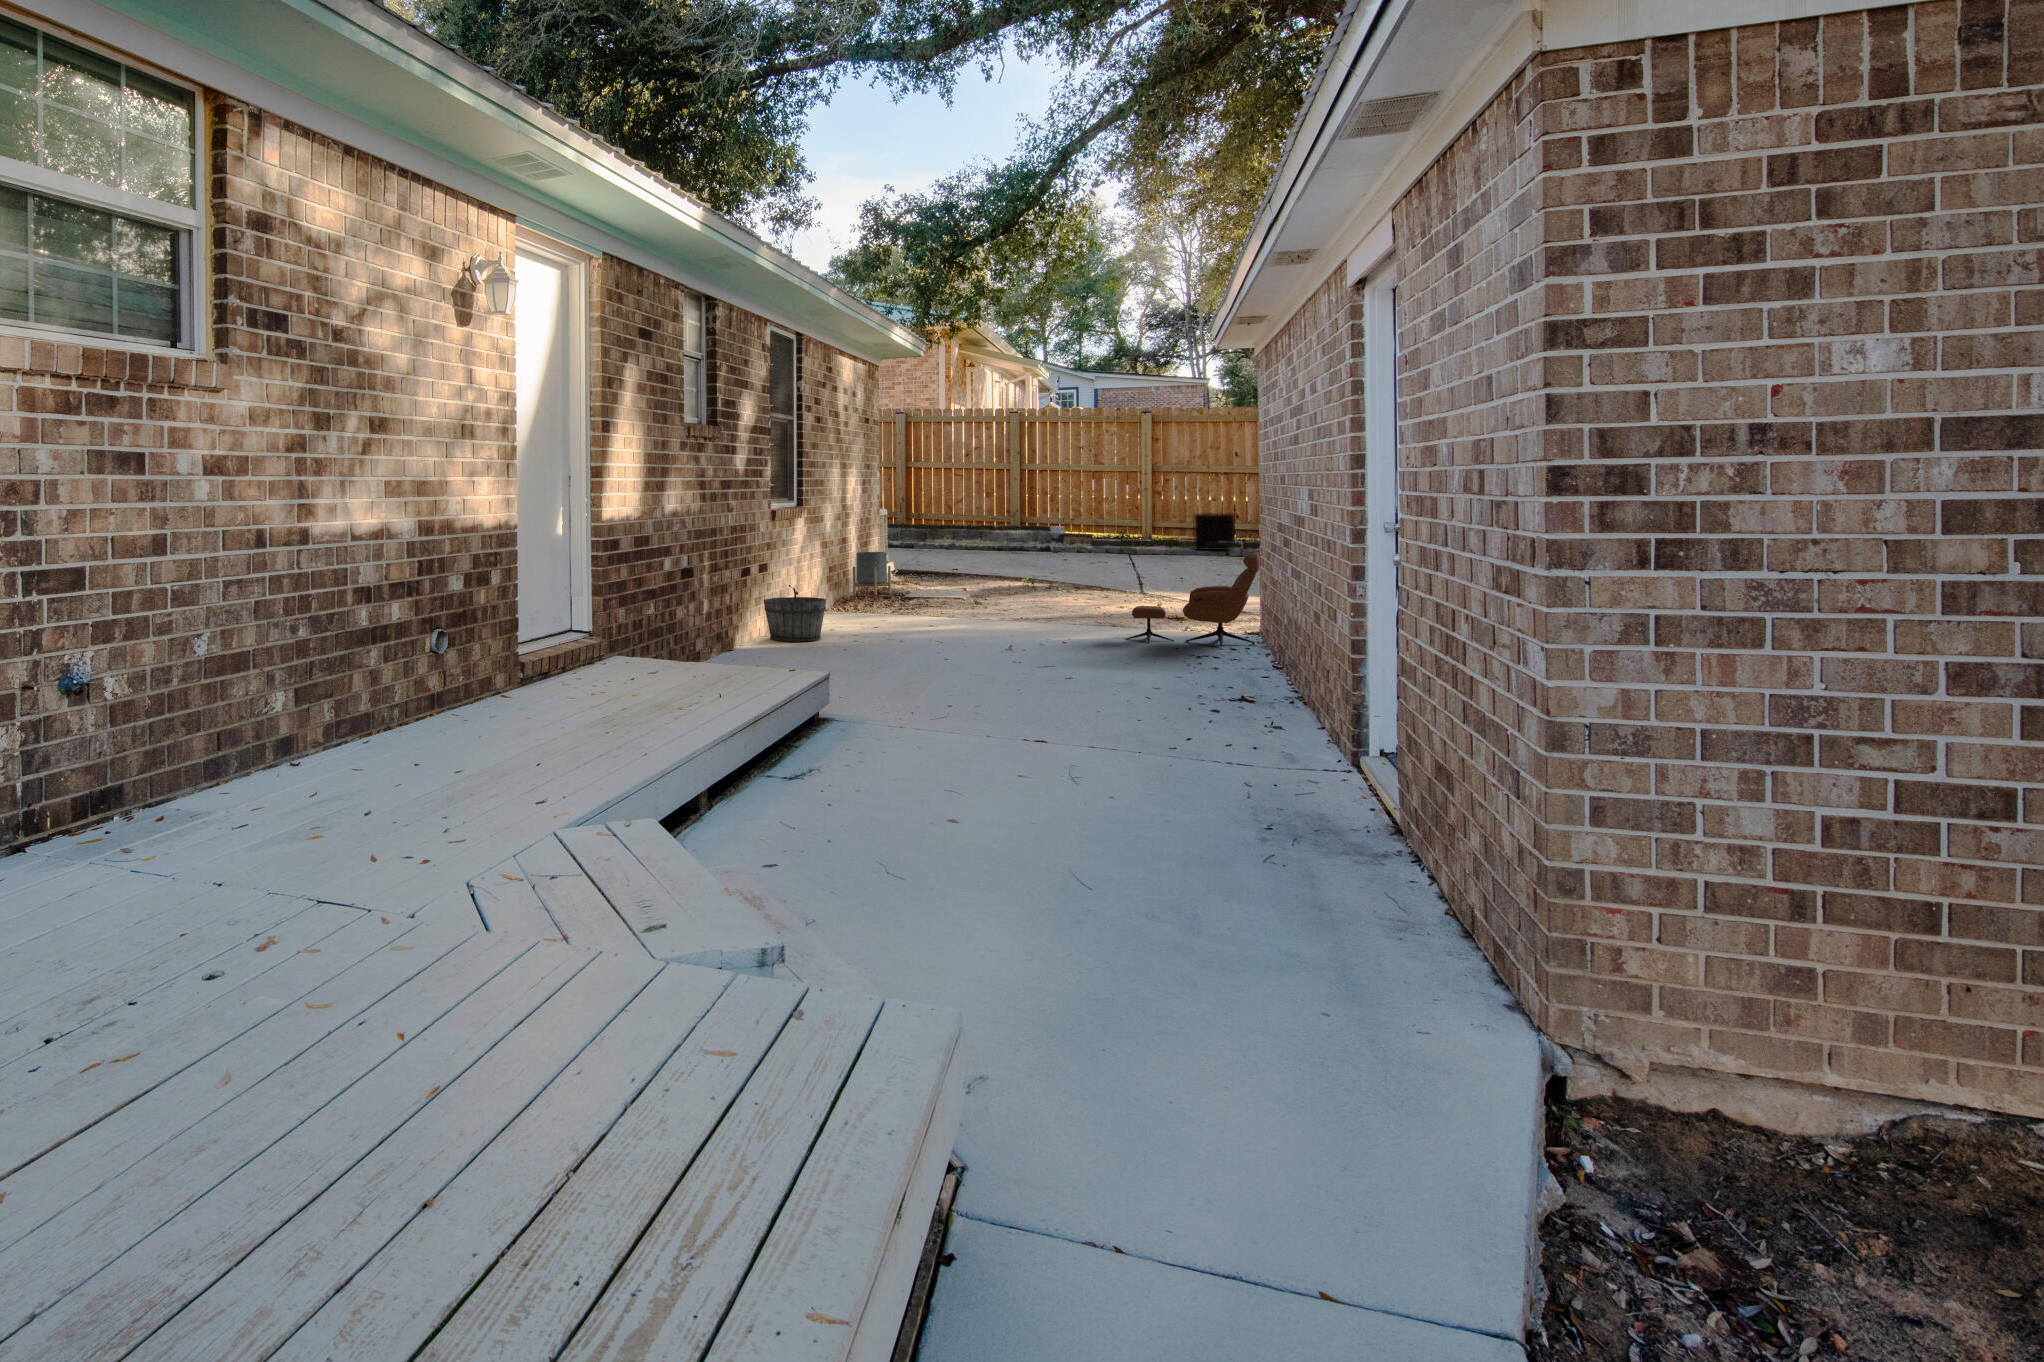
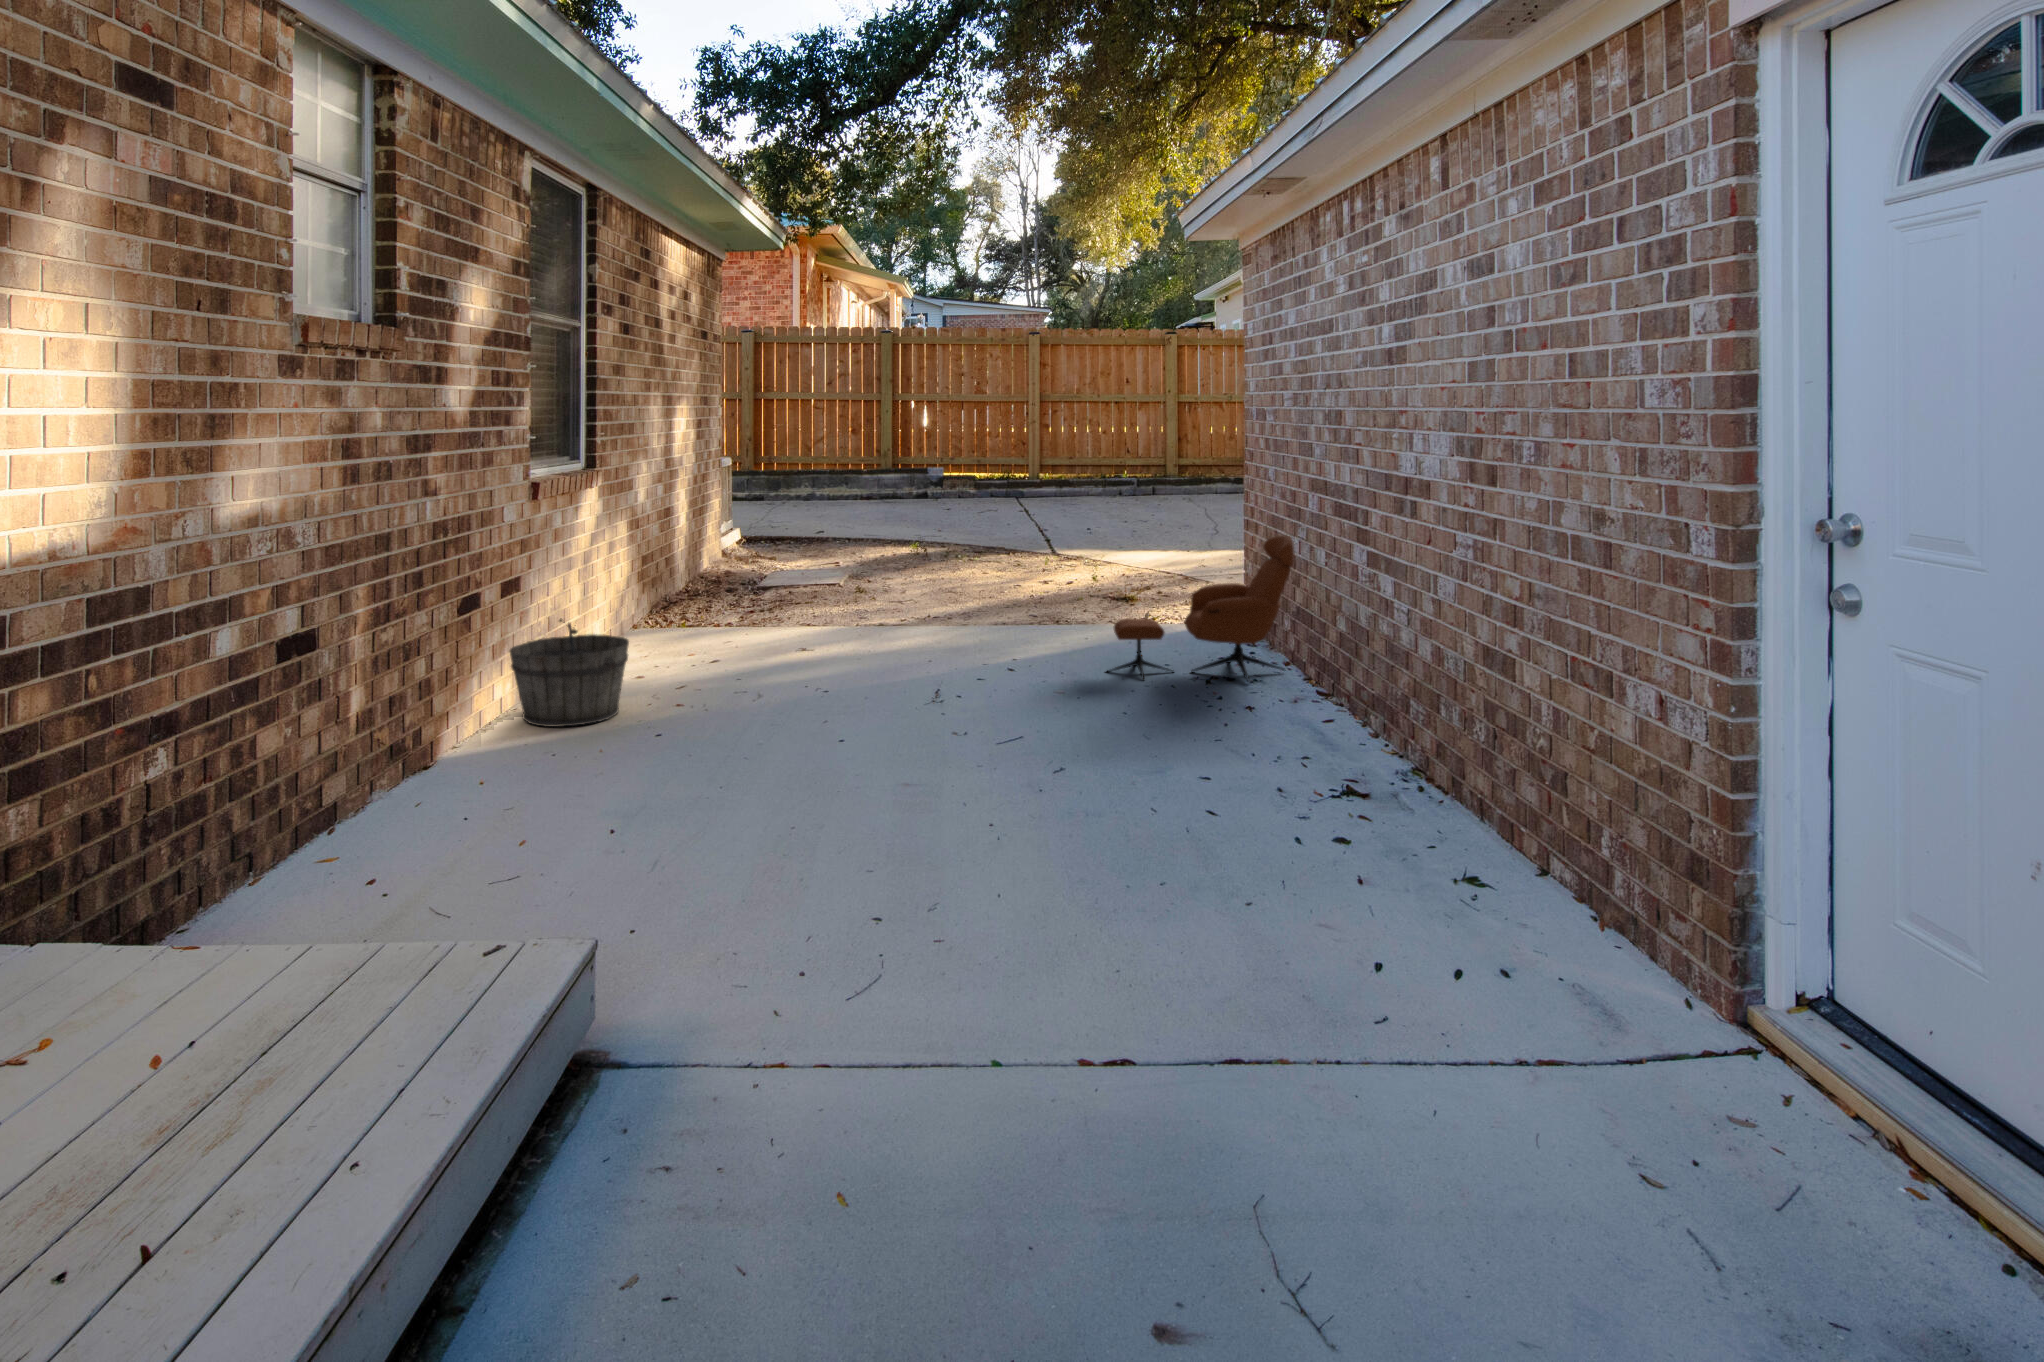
wooden crate: present [1193,513,1235,550] -> none [1085,453,1131,496]
planter: present [853,552,891,595] -> none [682,525,739,591]

